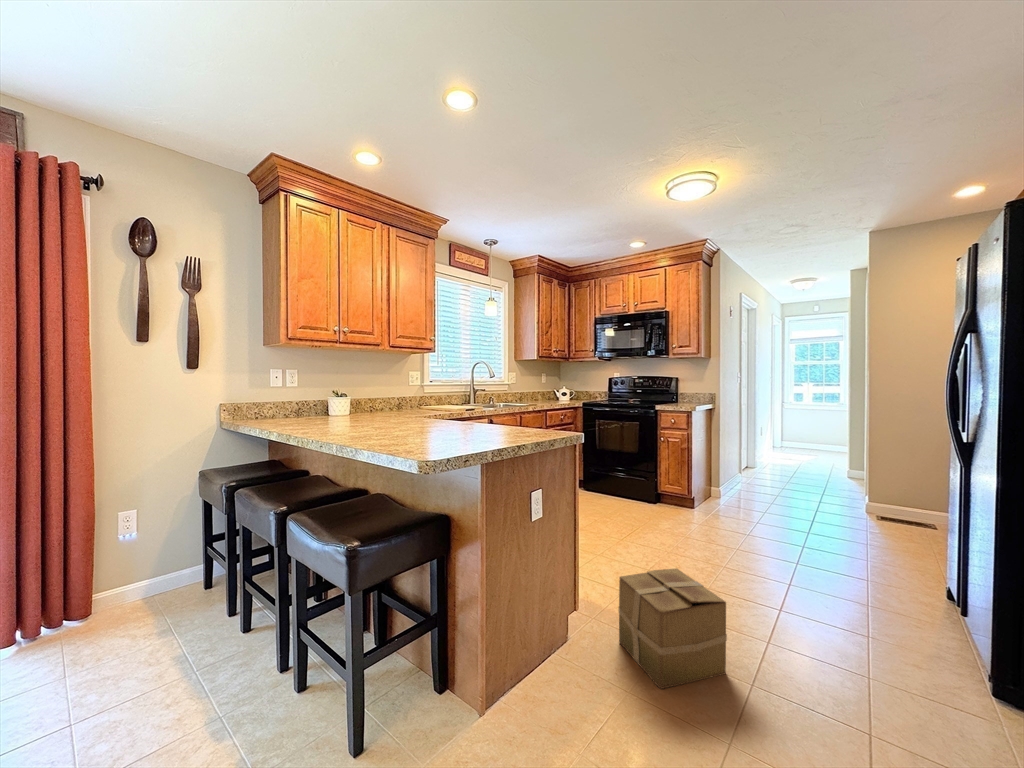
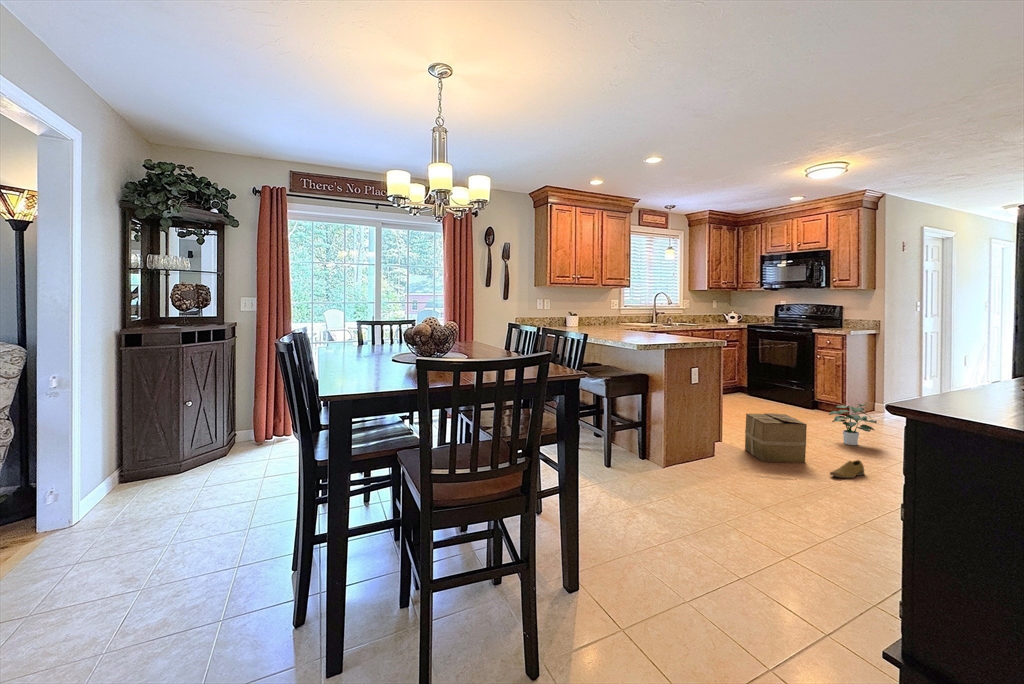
potted plant: none [714,526,784,592] -> present [829,404,877,445]
shoe: none [792,672,833,735] -> present [830,460,864,478]

